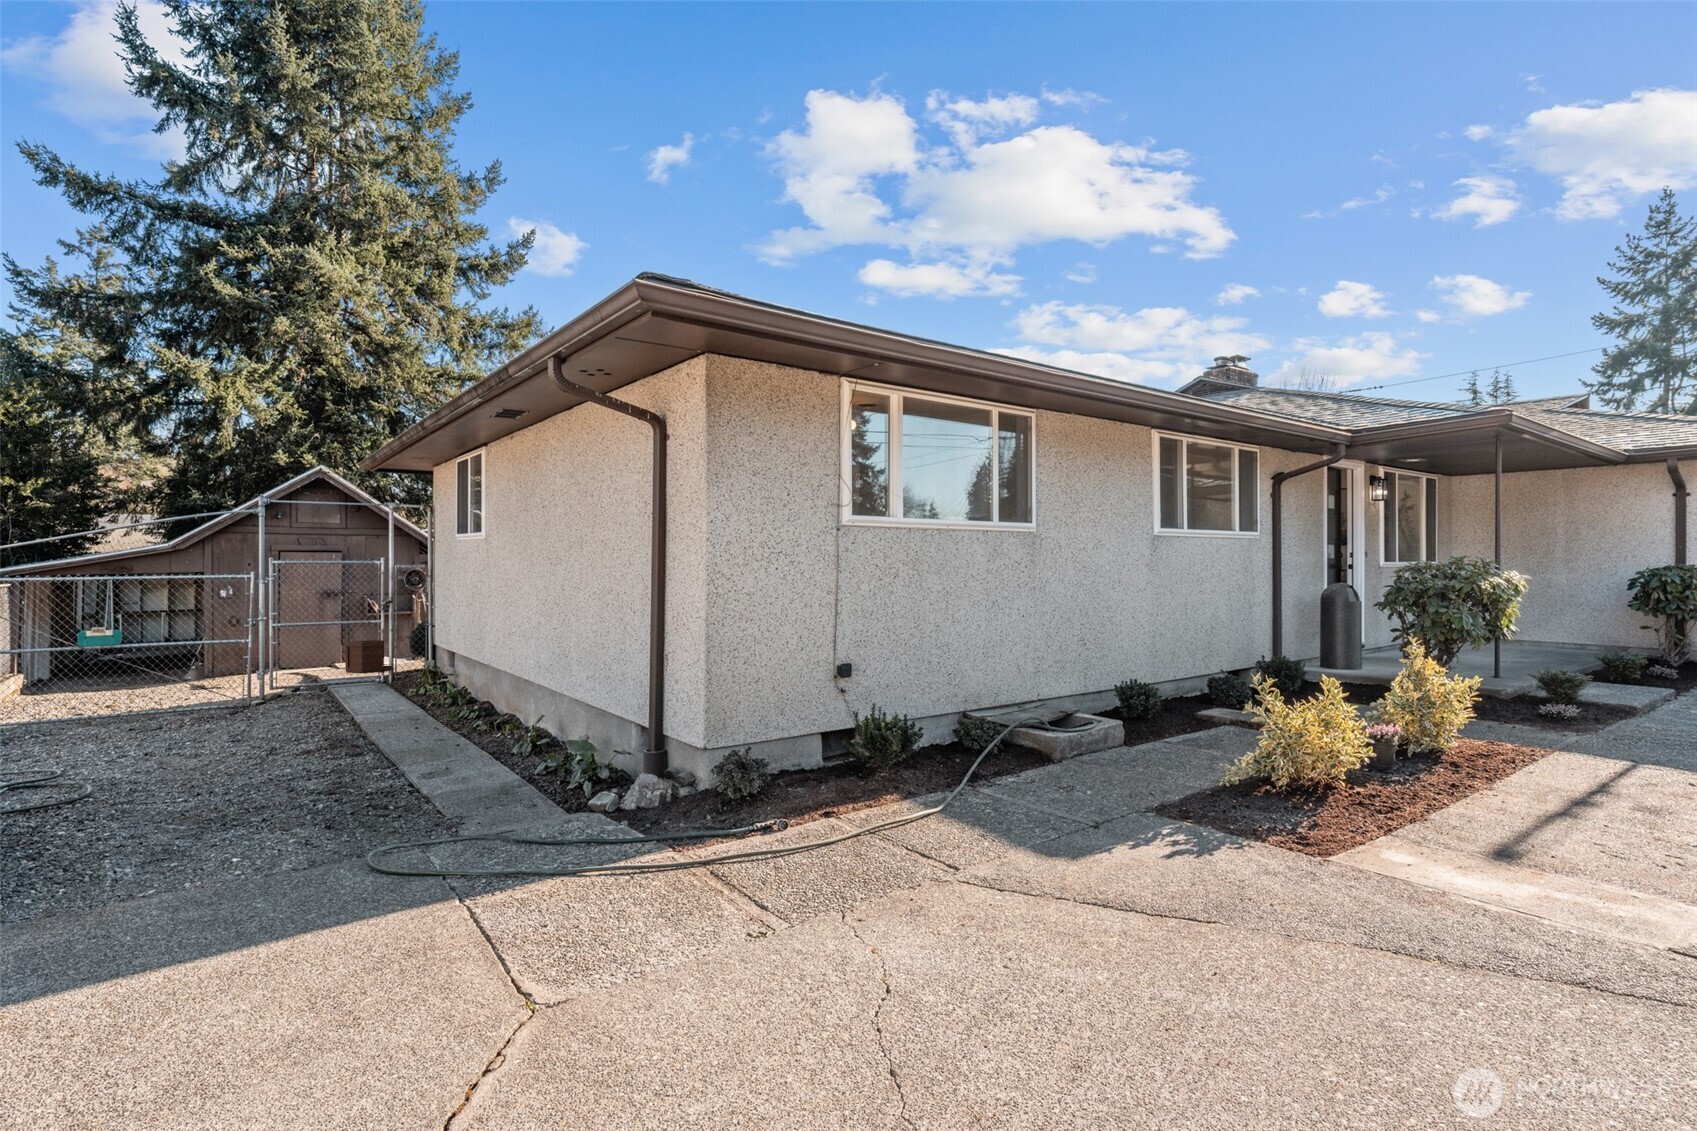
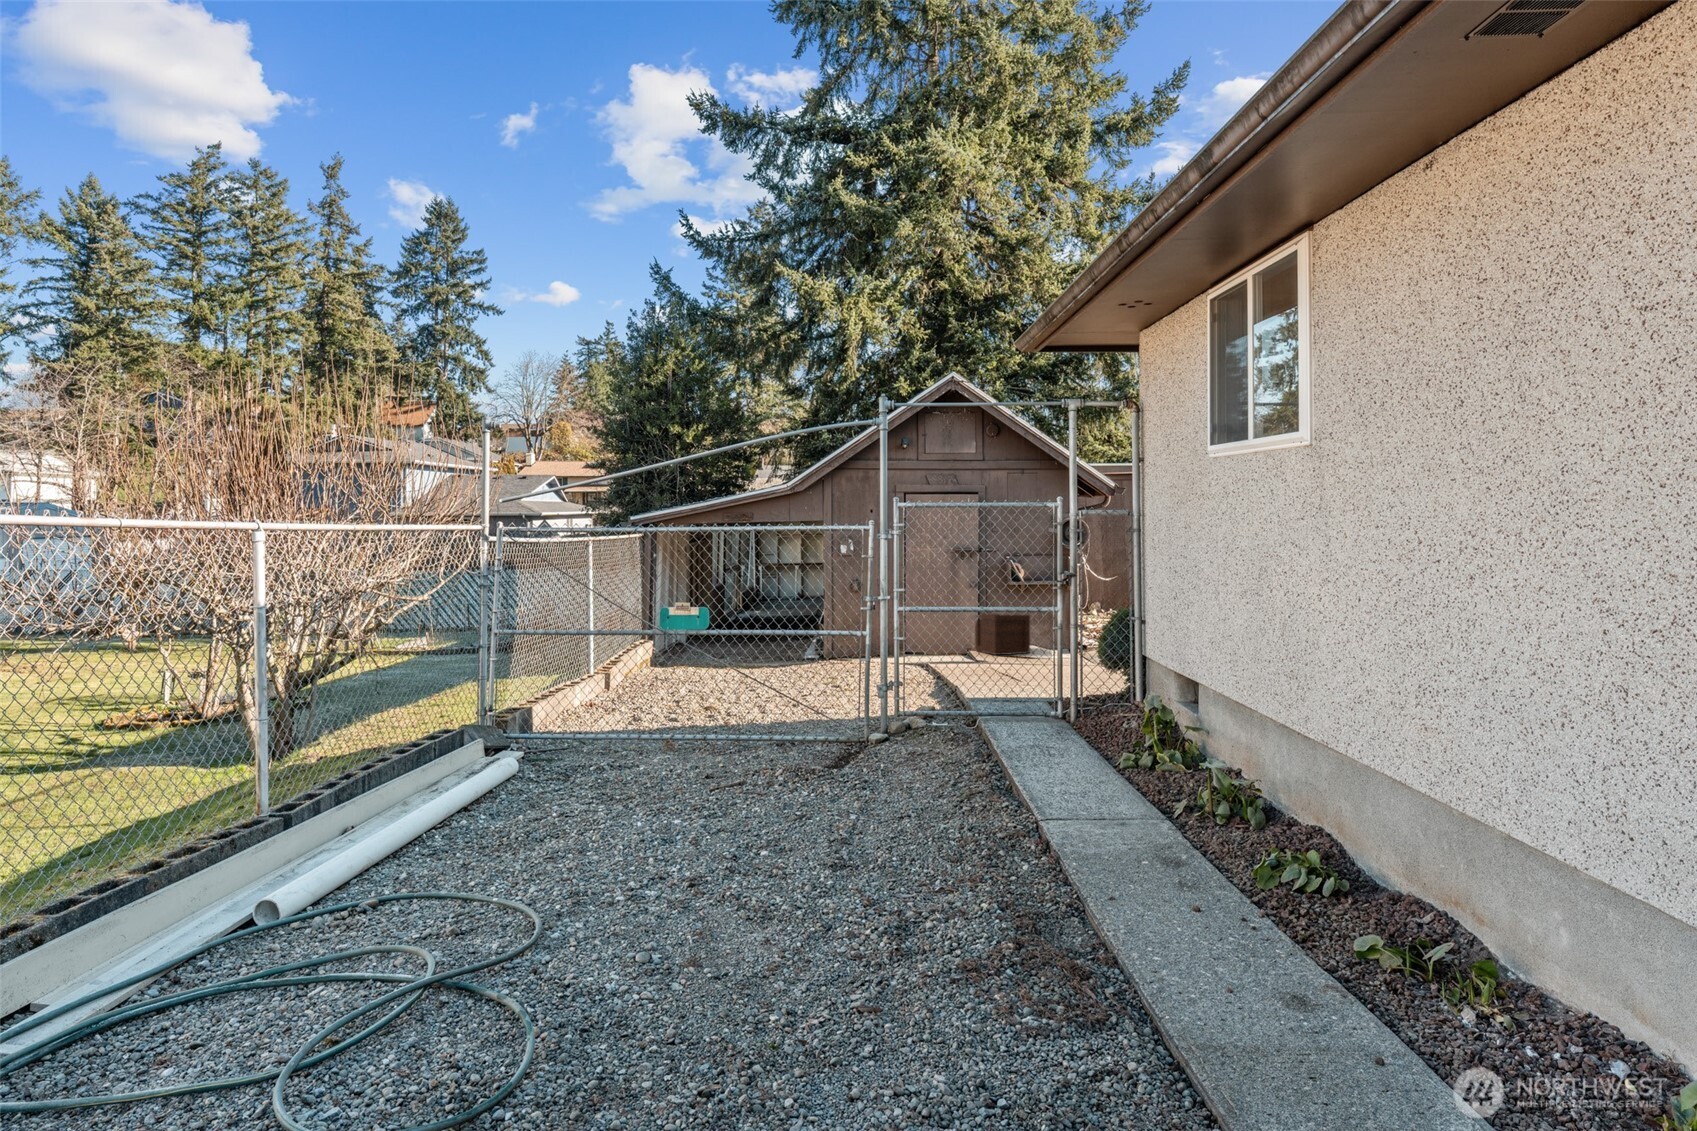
watering can: present [190,663,224,690] -> none [808,628,848,661]

